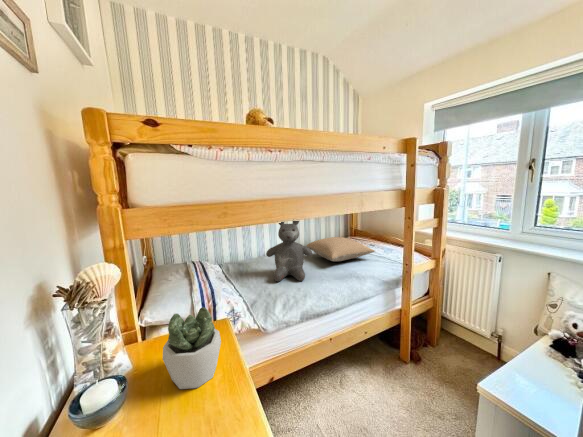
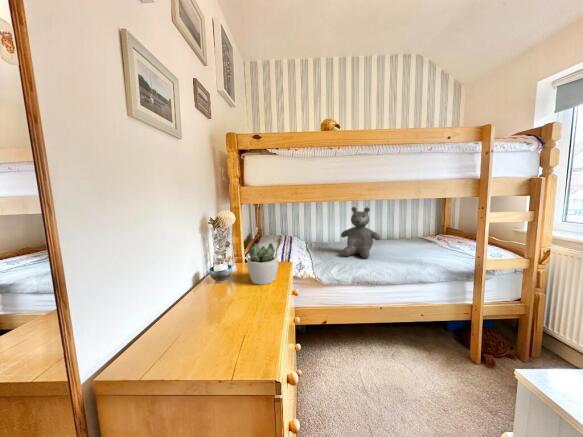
pillow: present [307,237,375,261] -> none [383,230,453,250]

